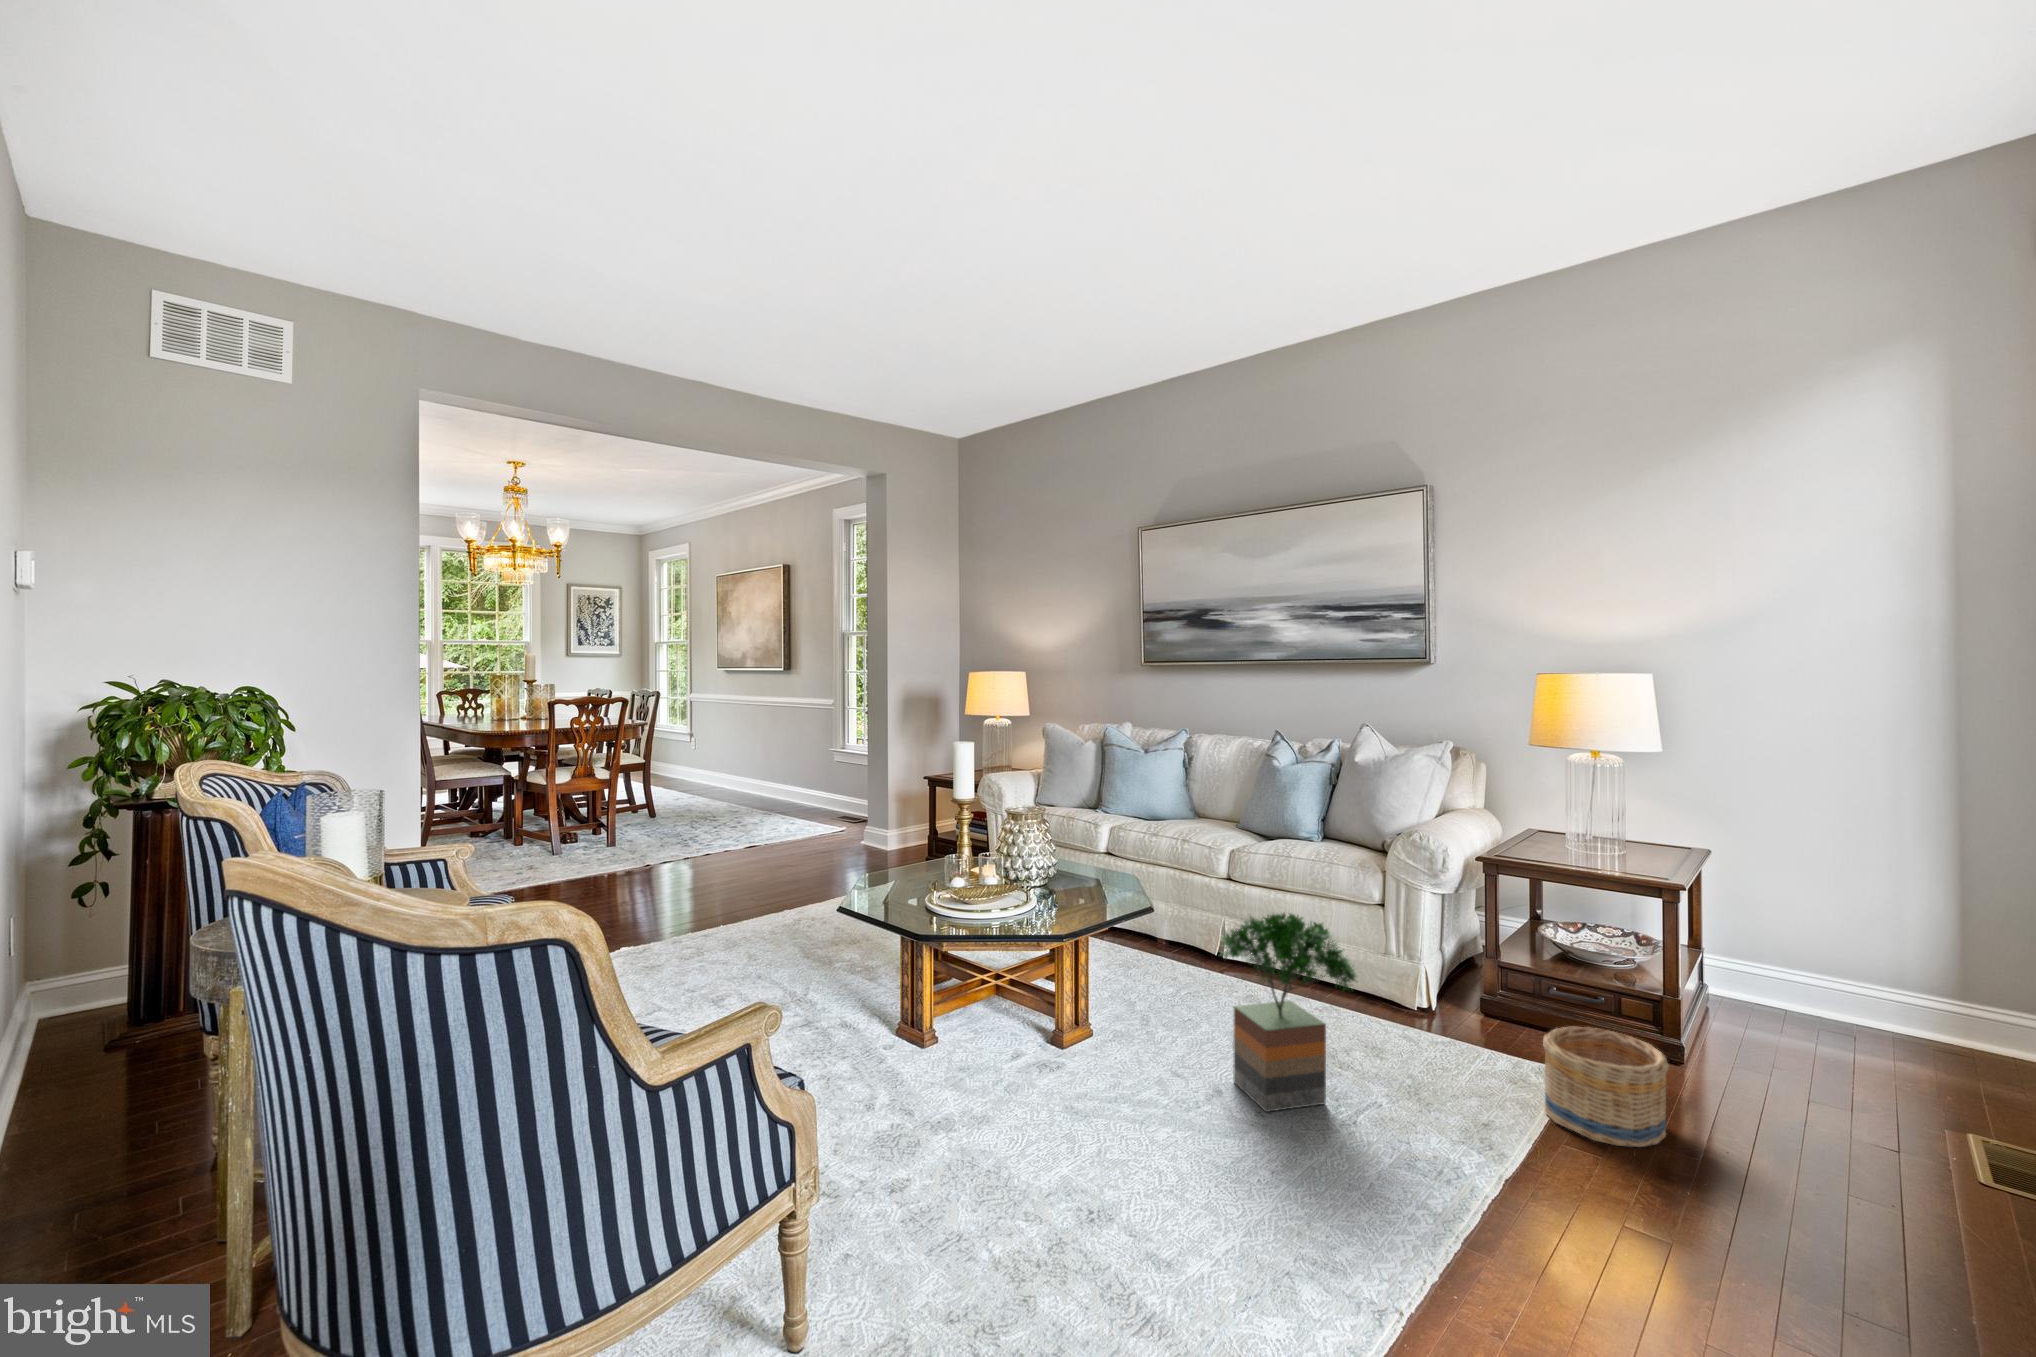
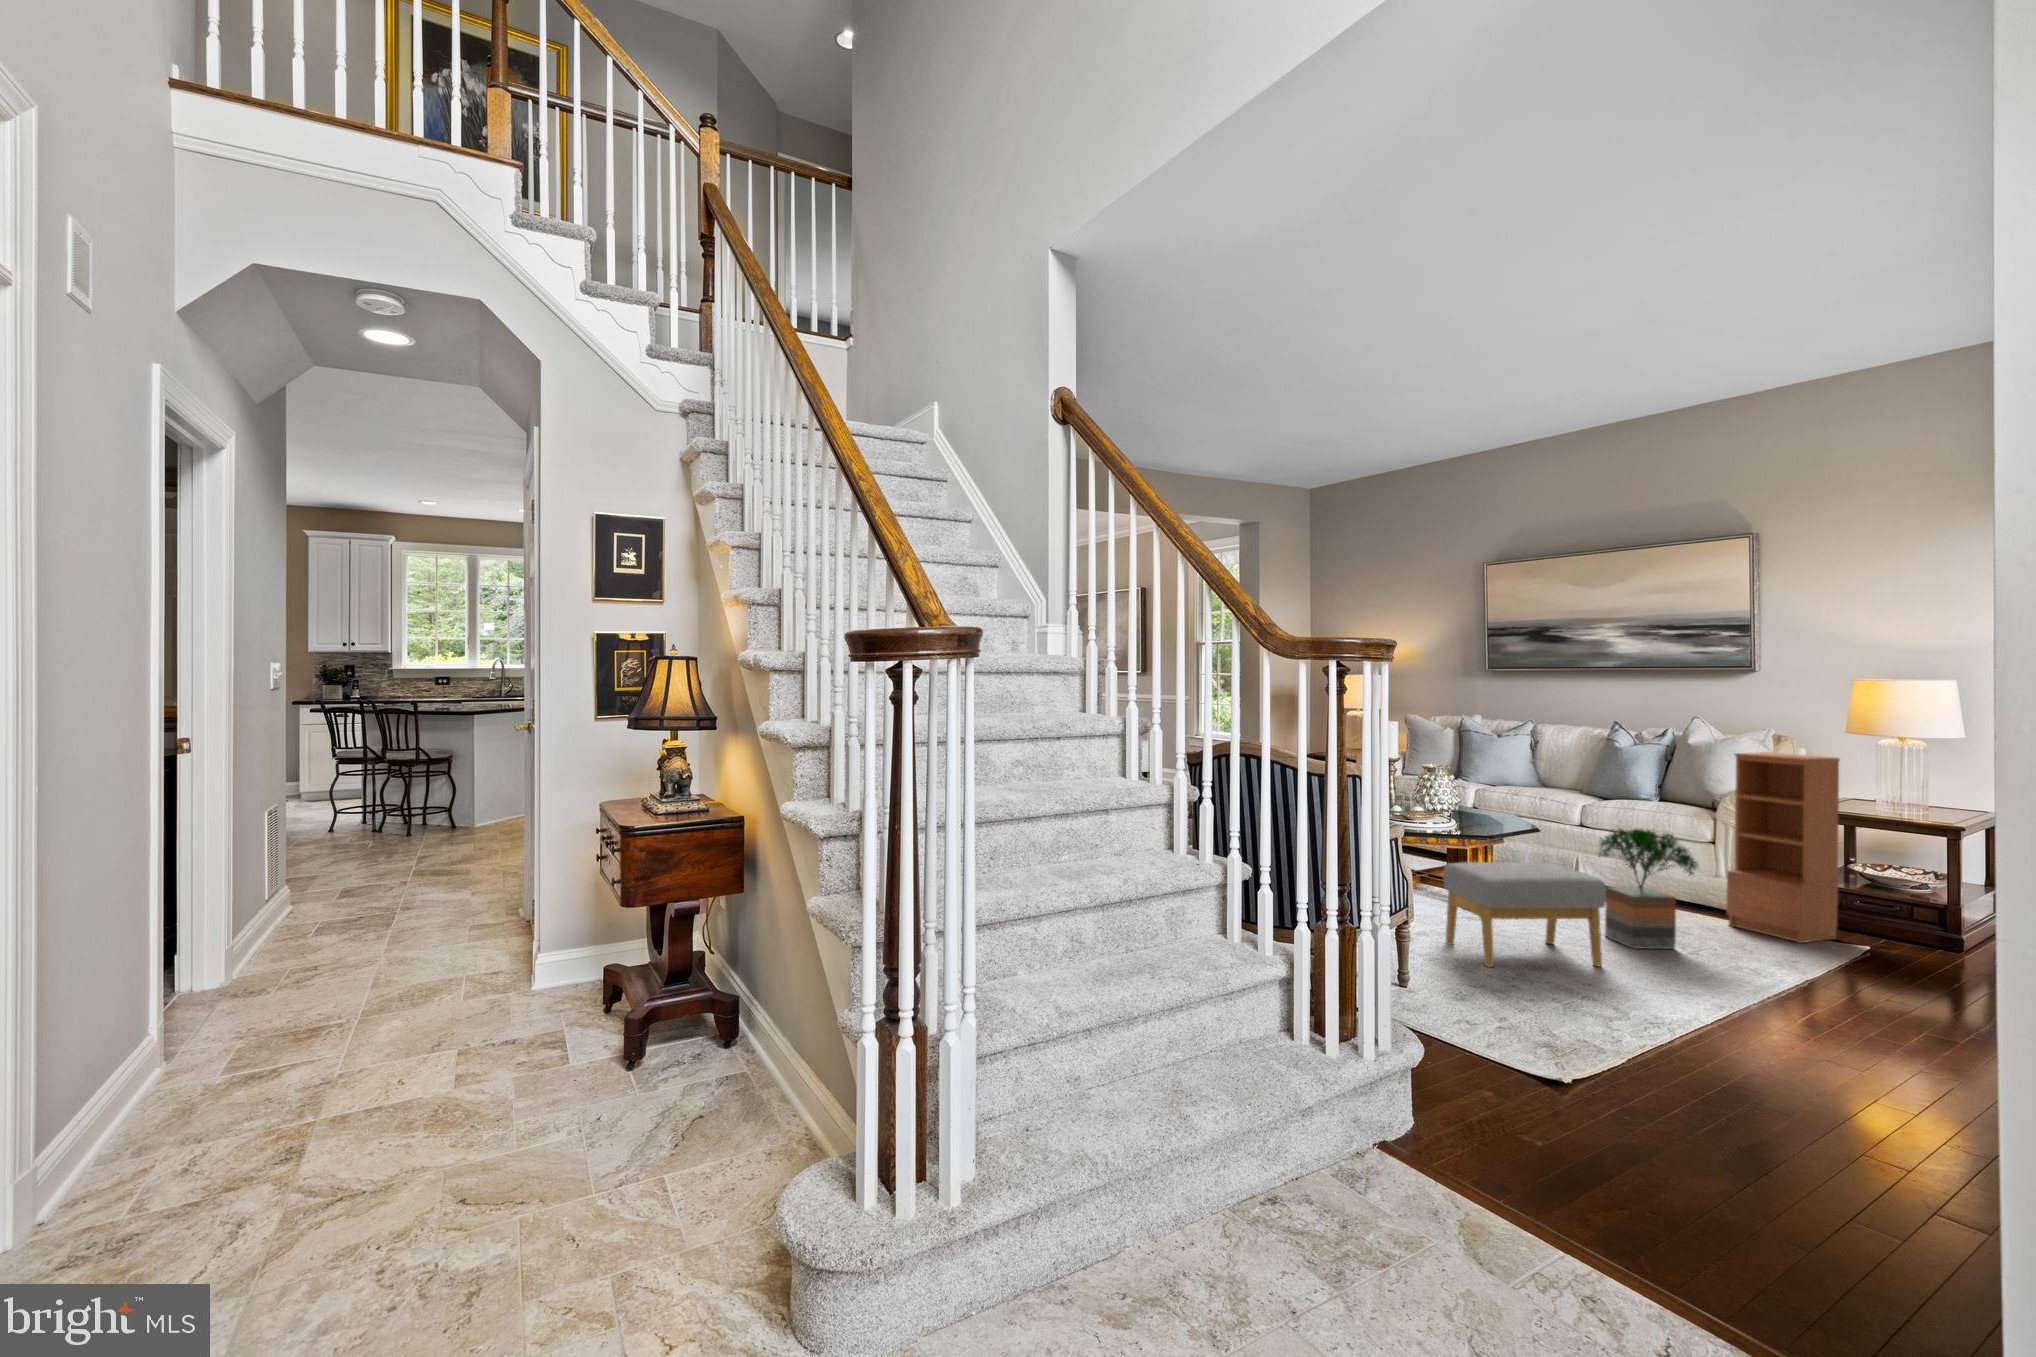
bookcase: none [1397,780,1533,1063] -> present [1727,752,1840,943]
footstool: none [976,986,1214,1212] -> present [1443,862,1606,967]
basket: present [1543,1027,1669,1147] -> none [1842,912,1938,982]

